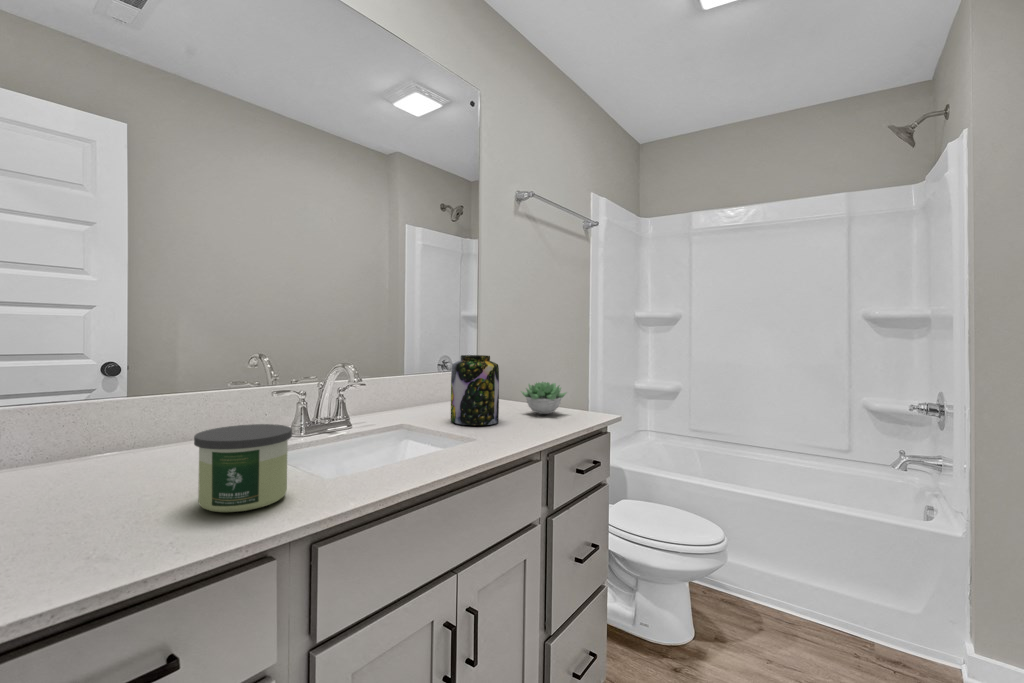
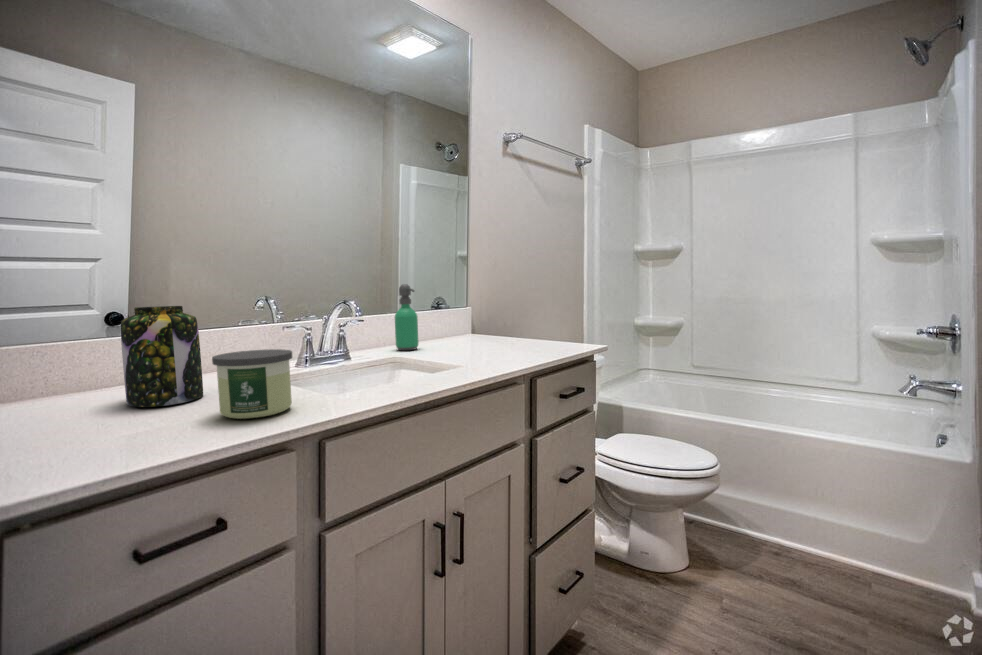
soap dispenser: none [400,344,424,415] -> present [395,284,419,350]
jar: present [451,355,499,425] -> present [121,306,203,407]
succulent plant: present [521,382,567,414] -> none [509,316,553,346]

